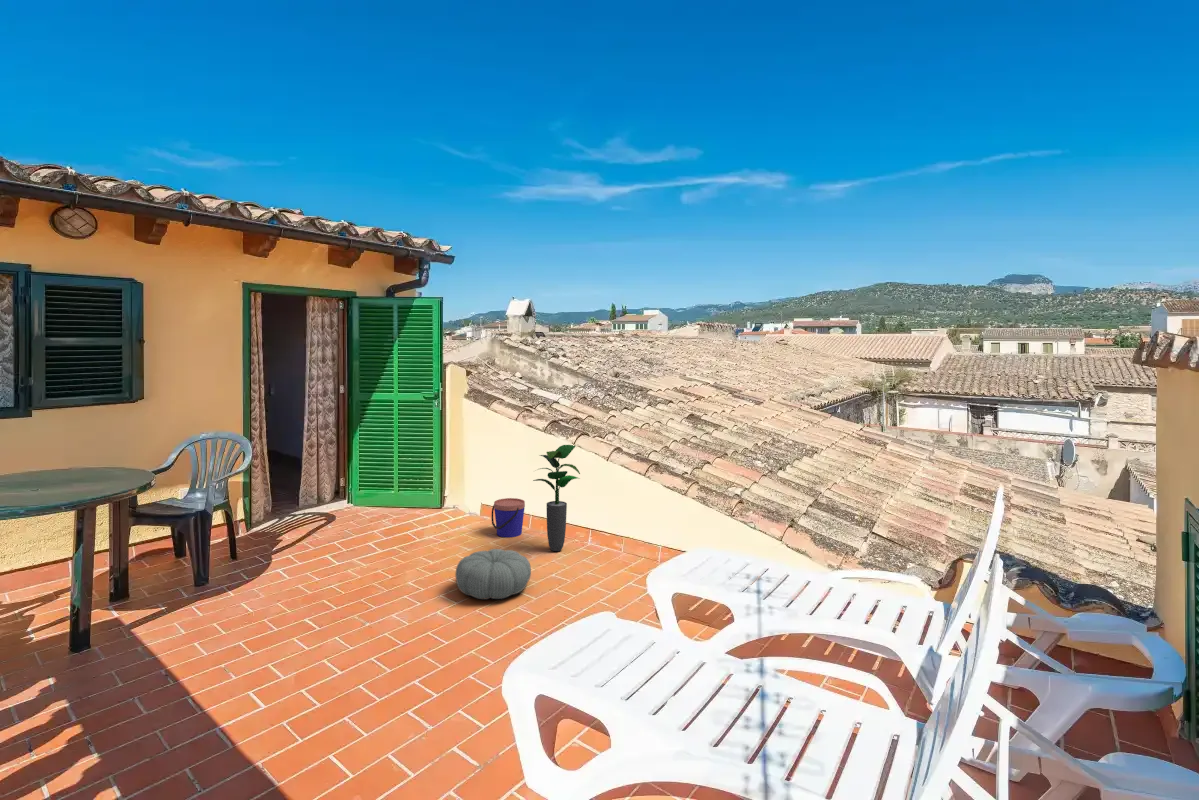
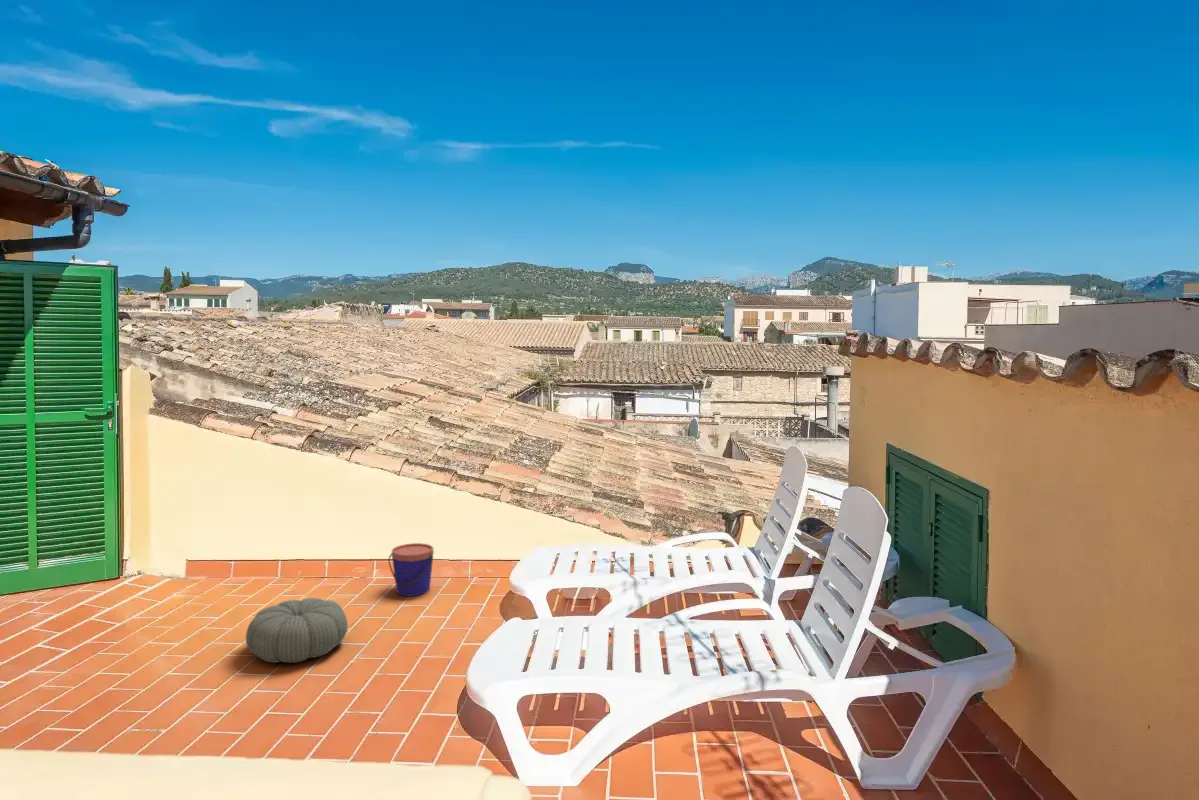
potted plant: present [533,445,580,551] -> none [301,463,363,594]
bucket: present [492,498,525,537] -> present [389,543,434,596]

